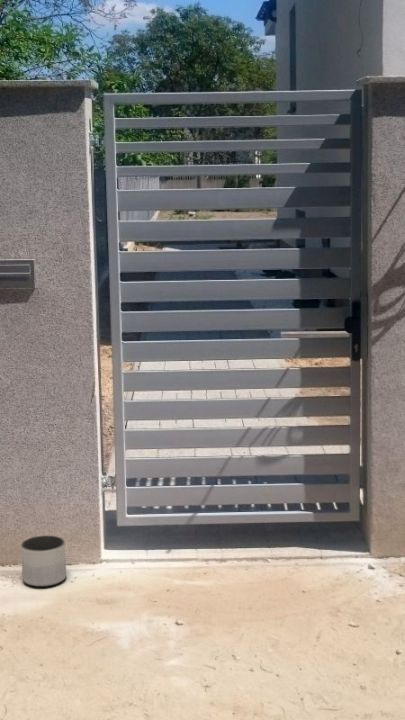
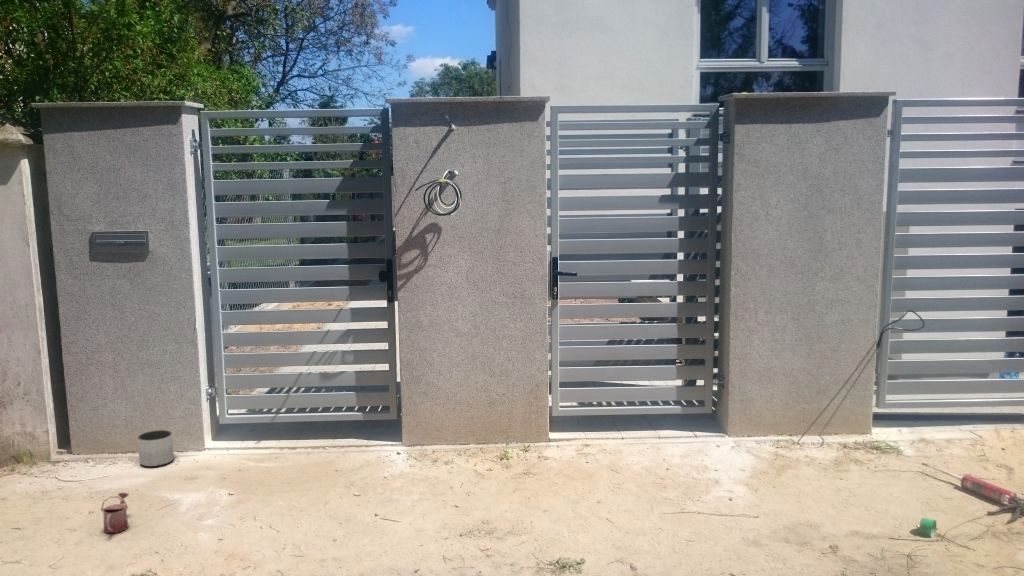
watering can: none [17,632,54,692] -> present [101,493,128,533]

